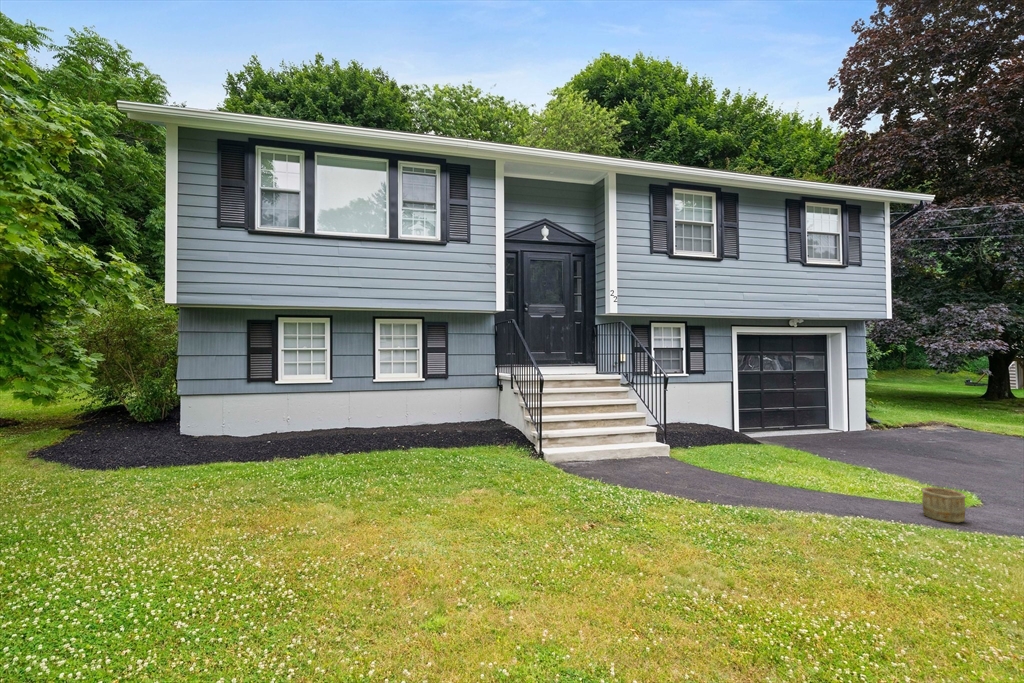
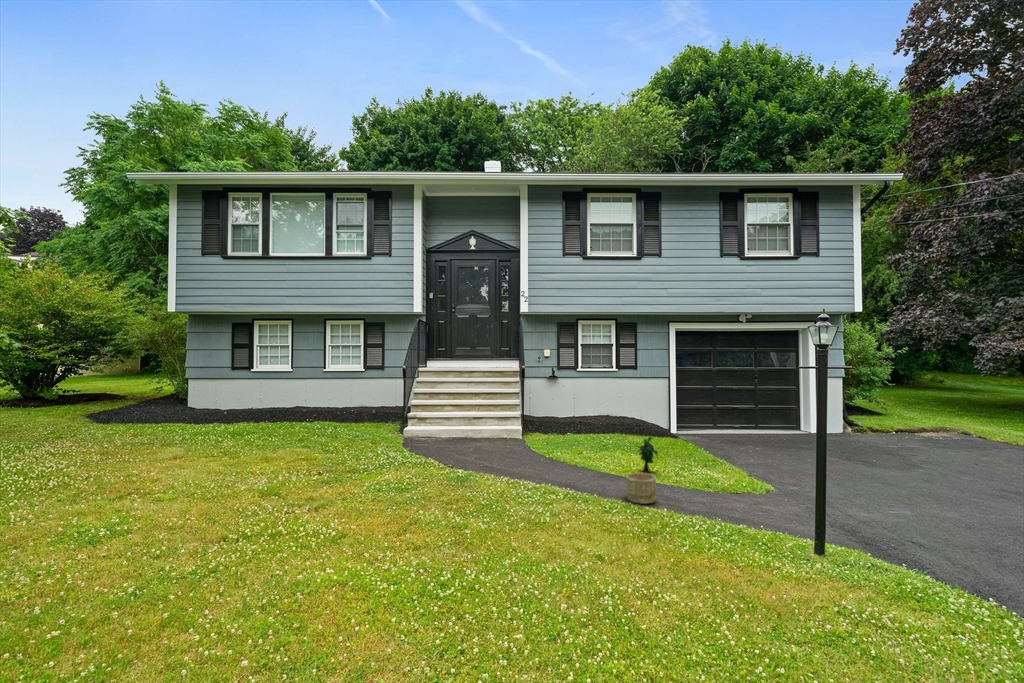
decorative plant: none [845,446,874,485] -> present [639,437,658,473]

